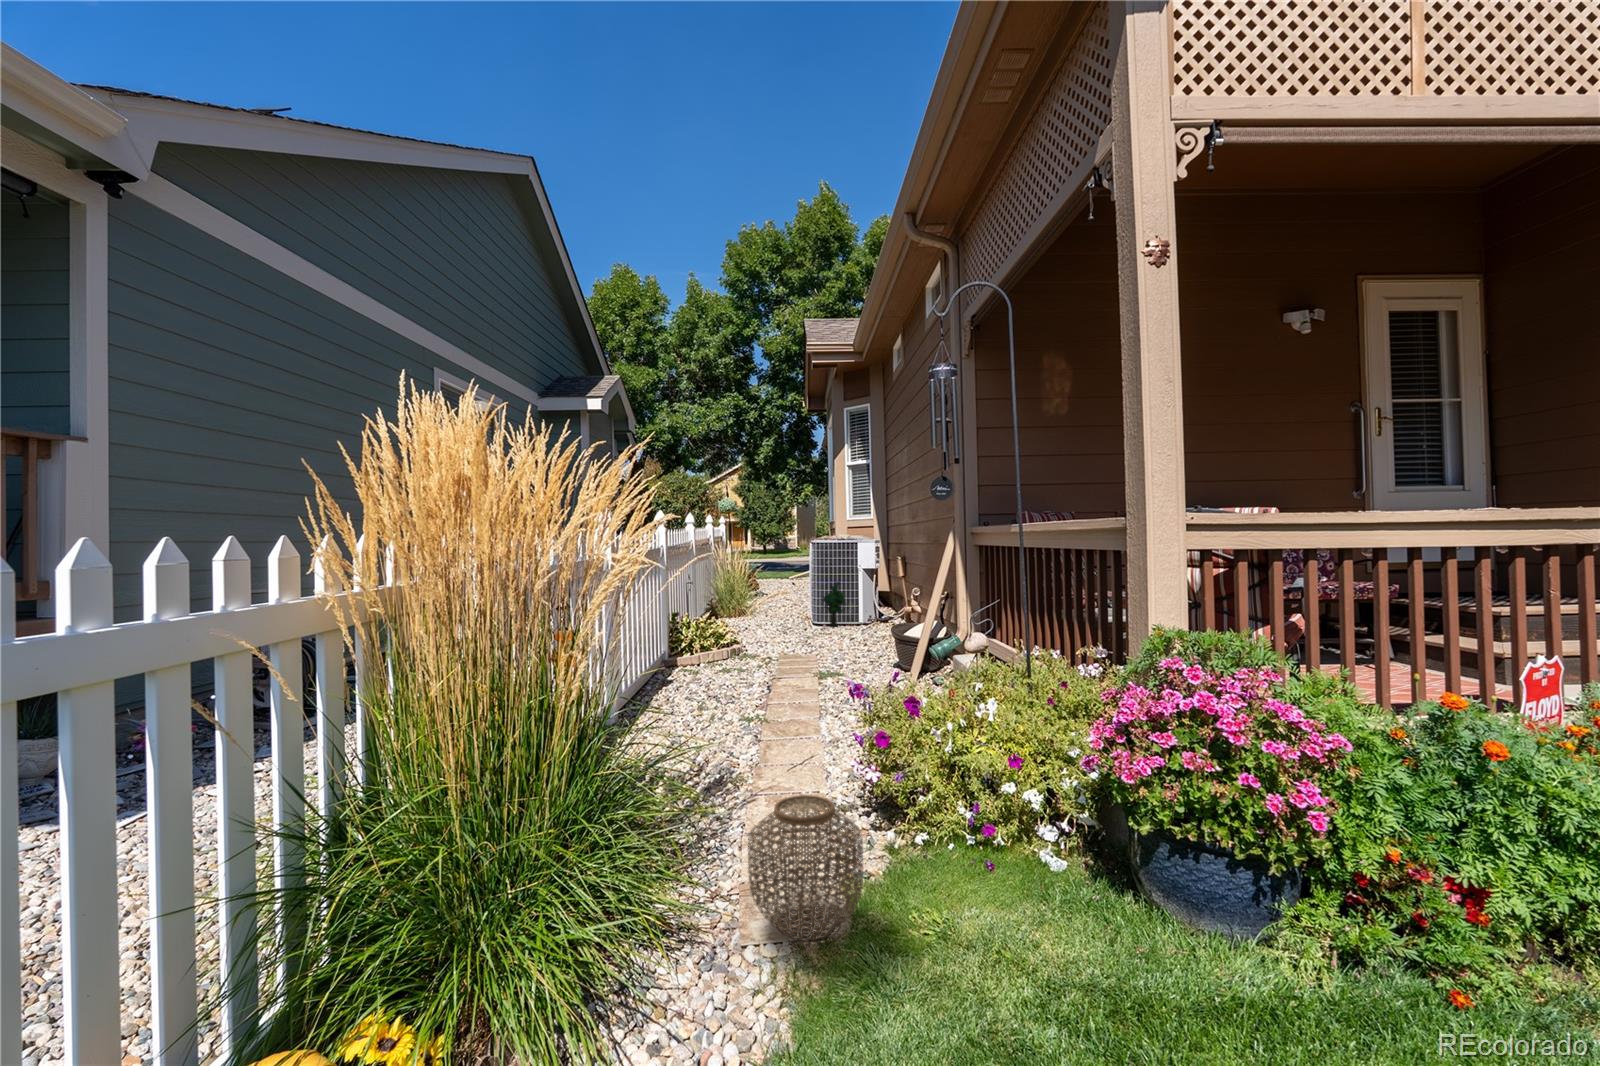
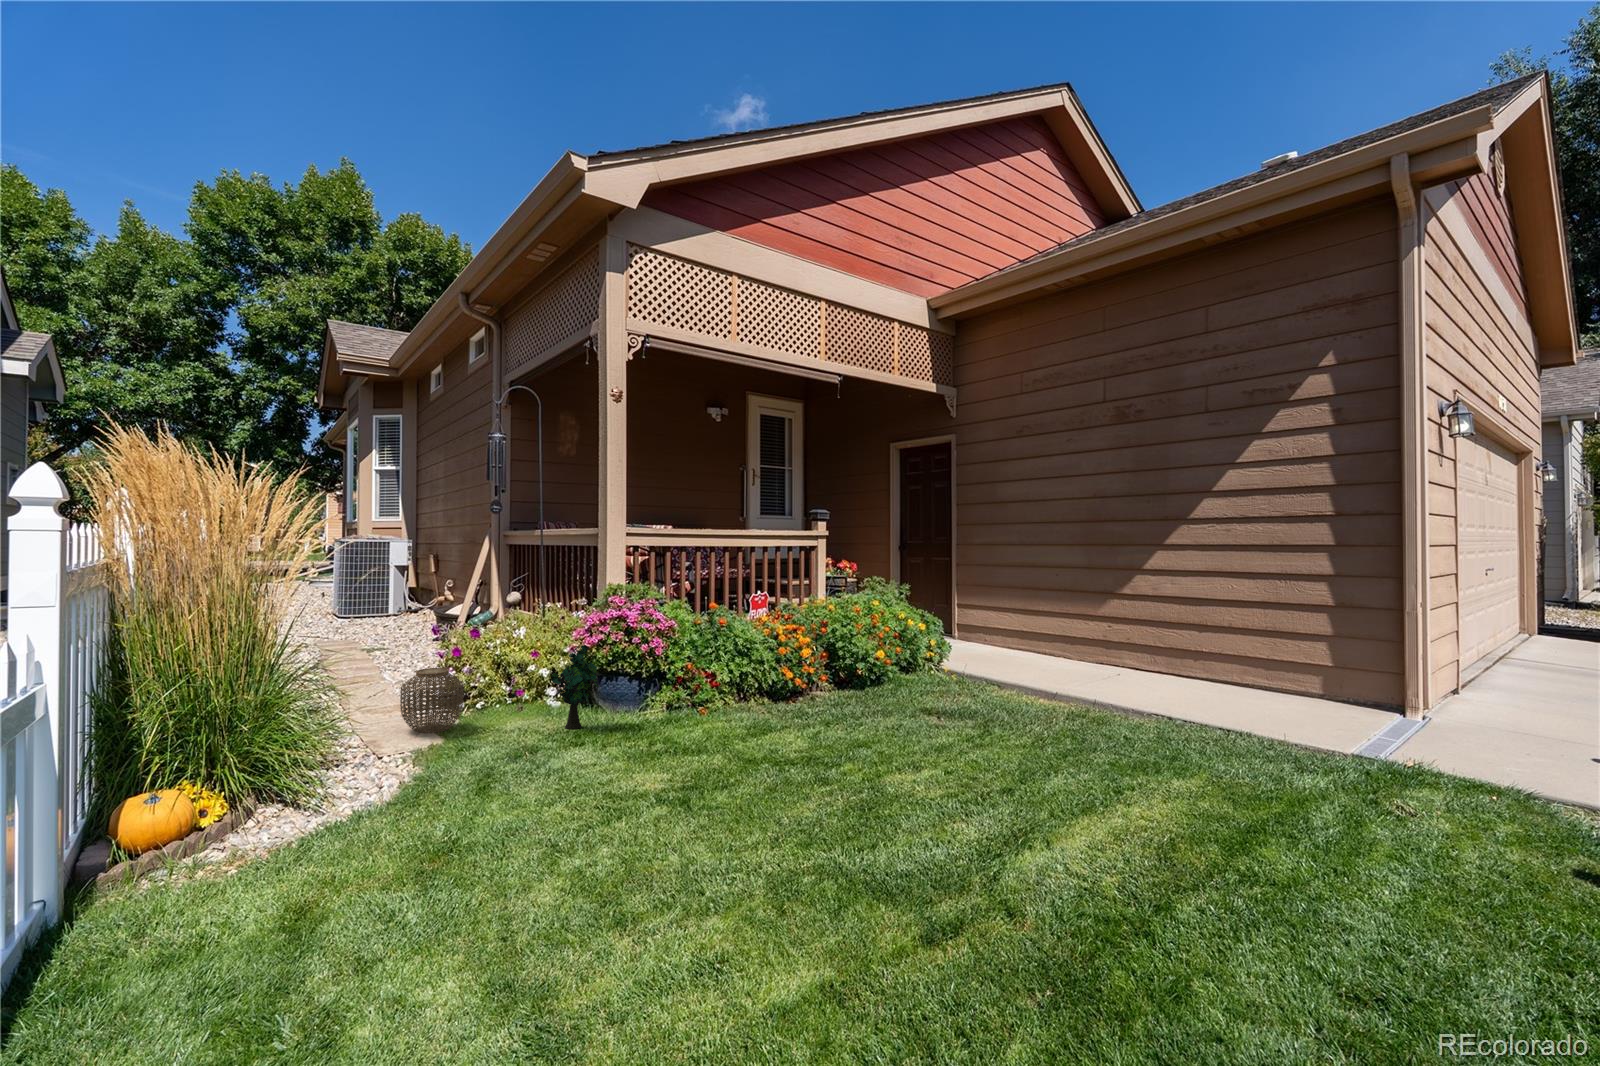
decorative plant: present [822,582,846,627] -> present [551,645,599,729]

